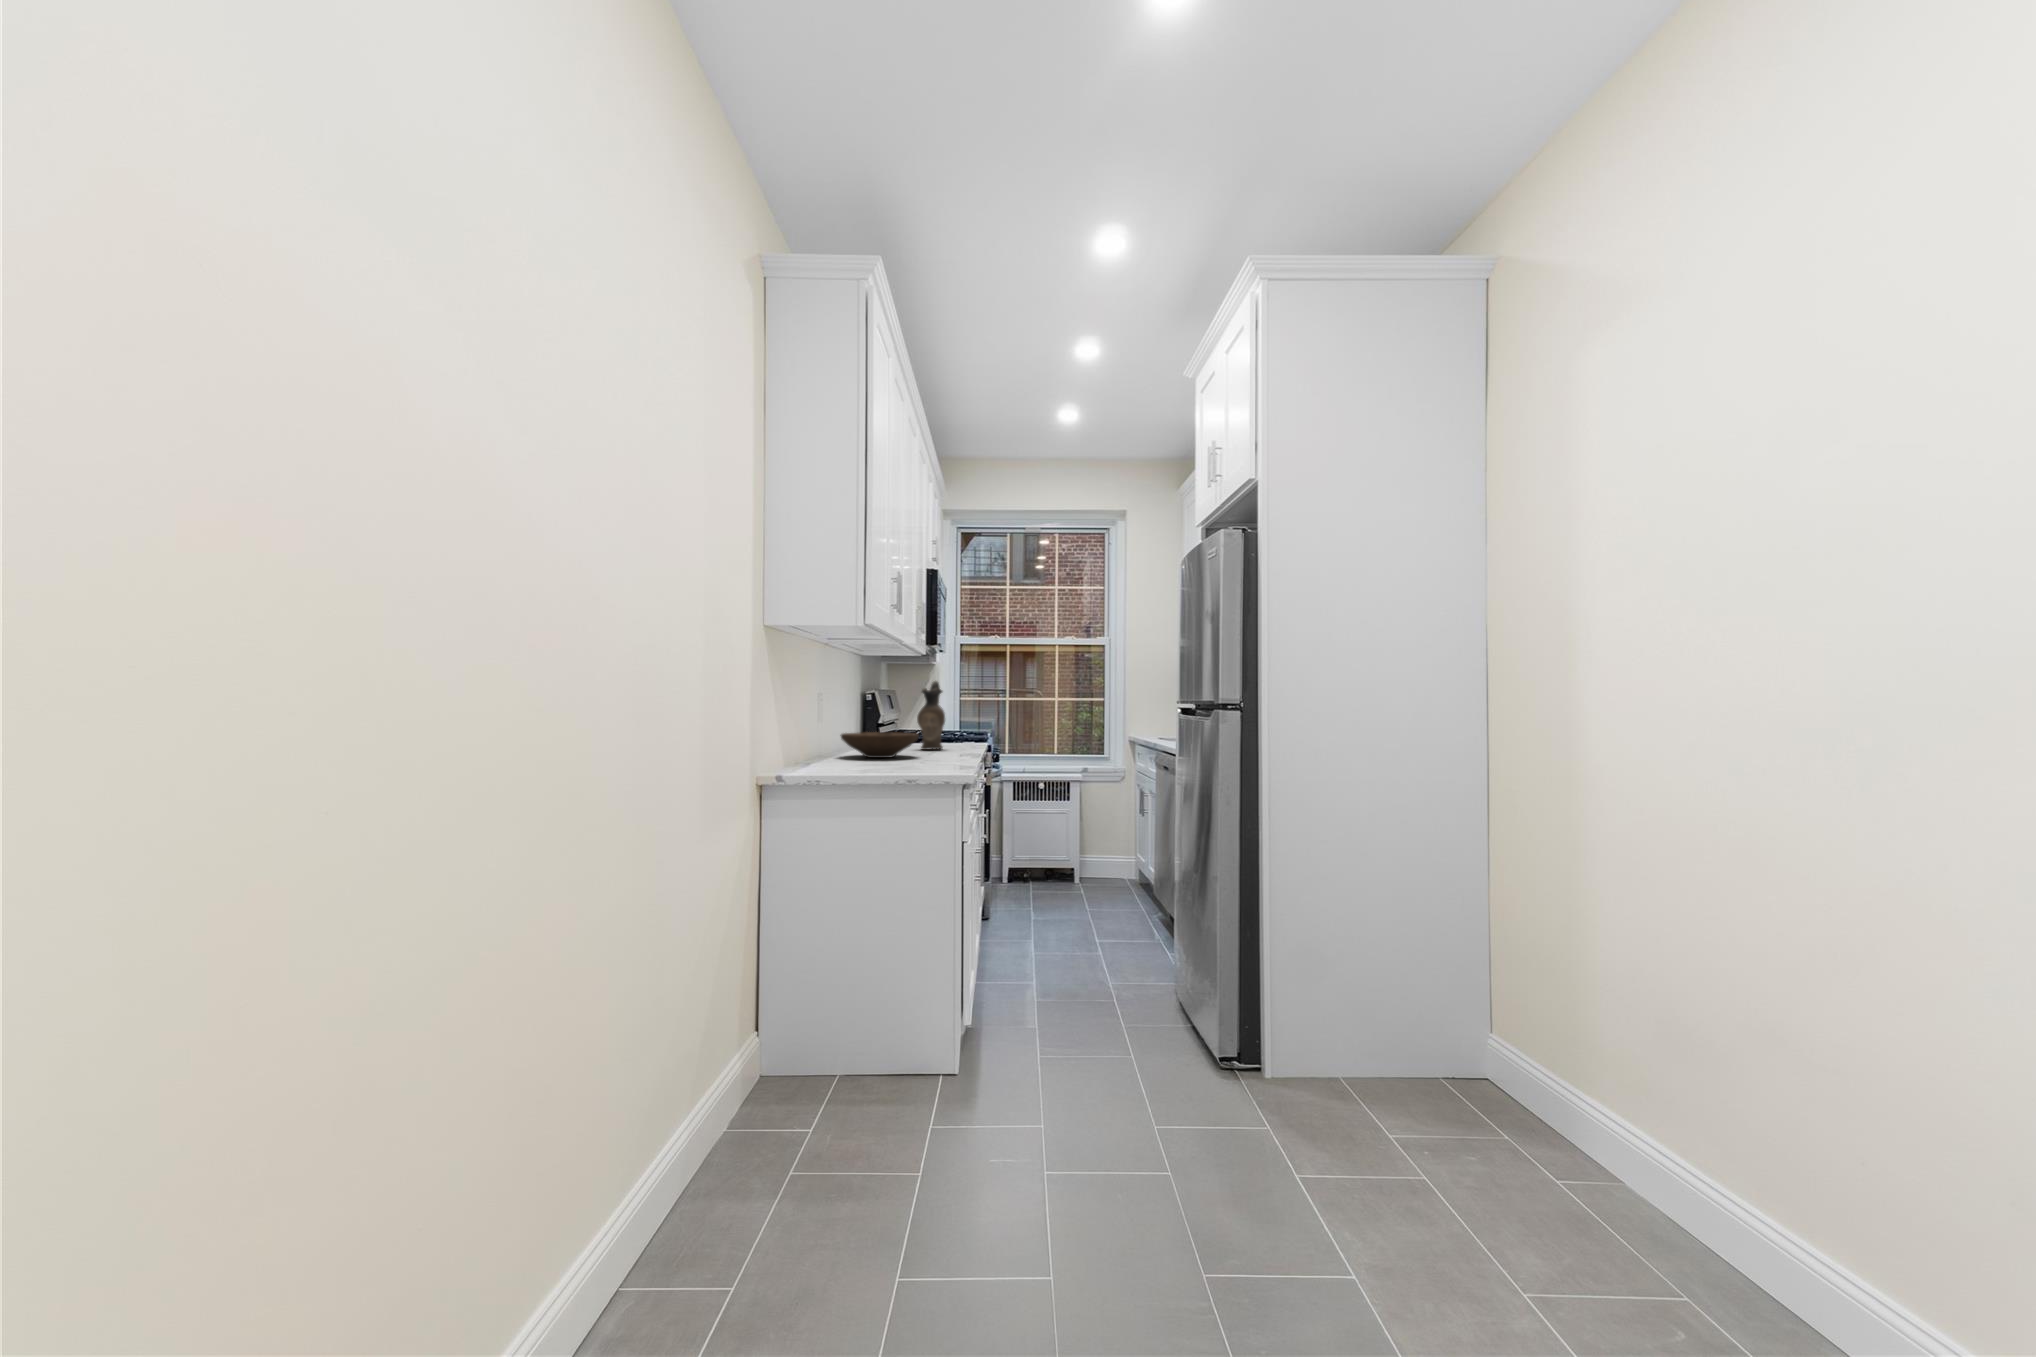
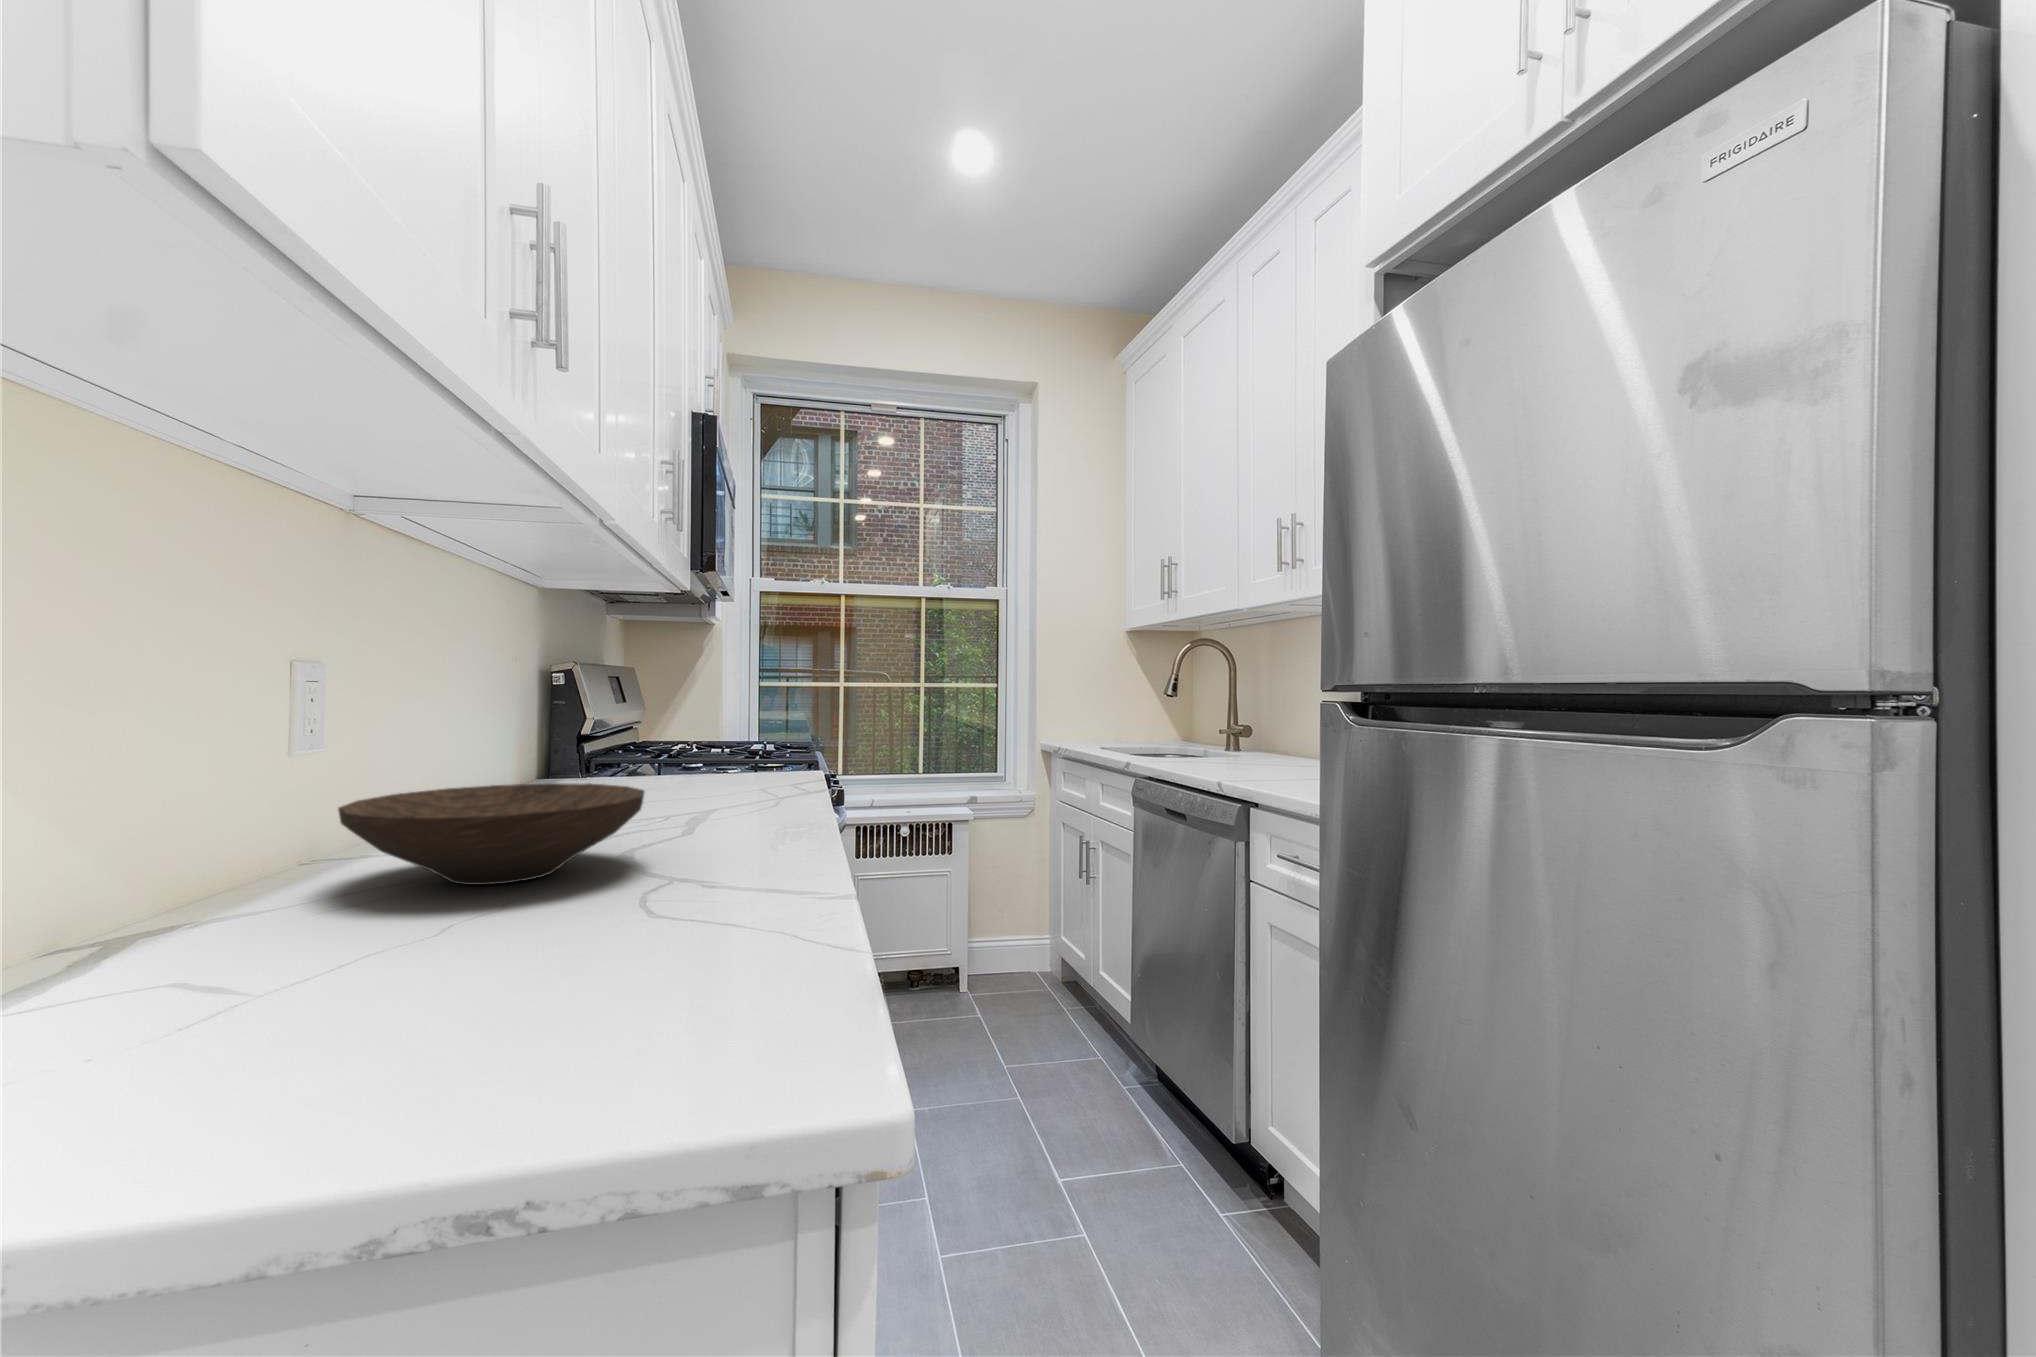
ceramic pitcher: present [917,681,945,750] -> none [654,637,732,814]

